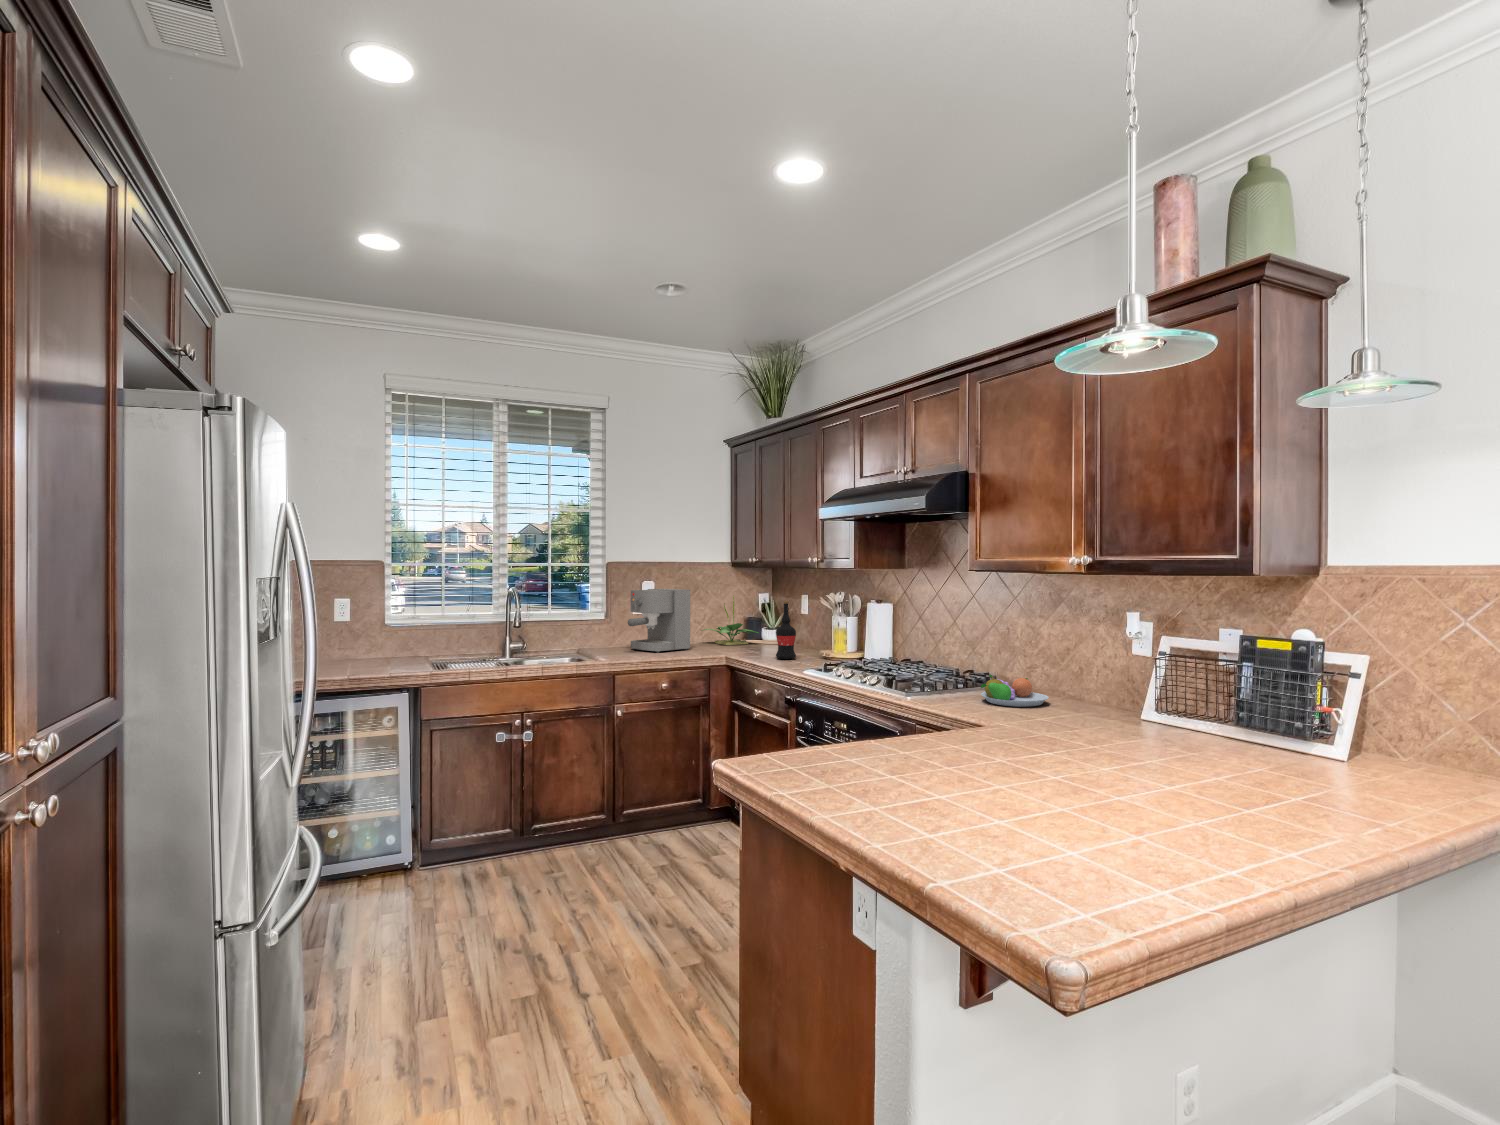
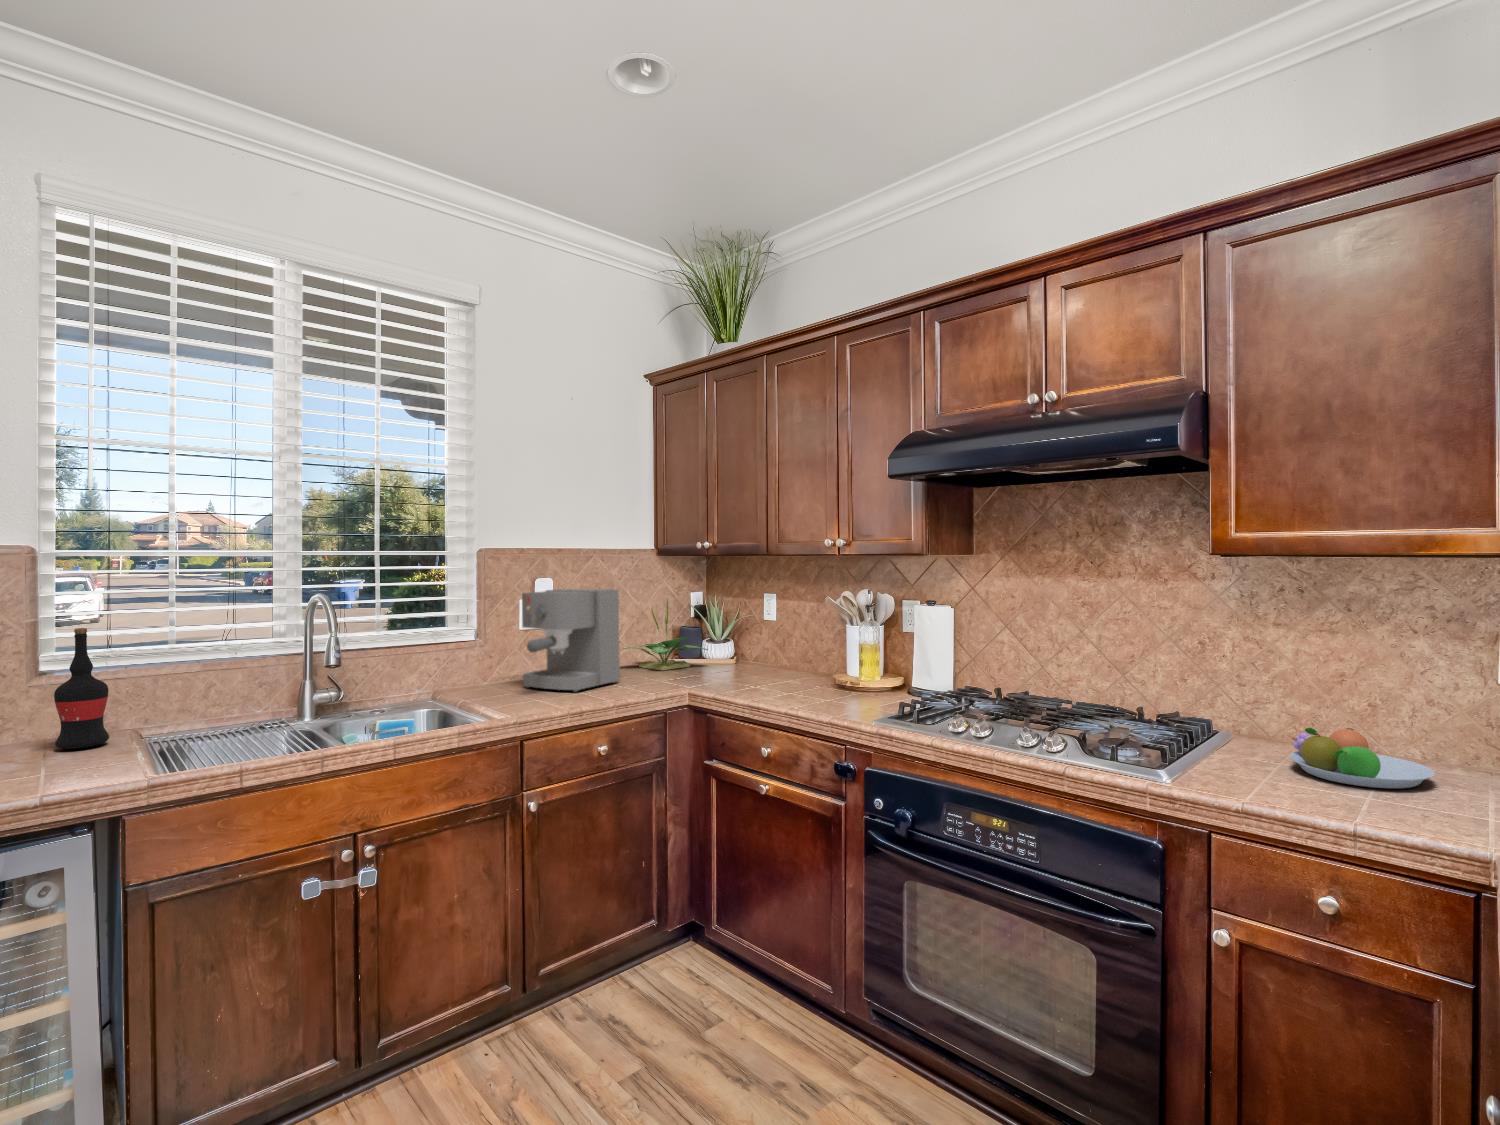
wine bottle: present [776,601,796,659] -> present [54,628,109,749]

